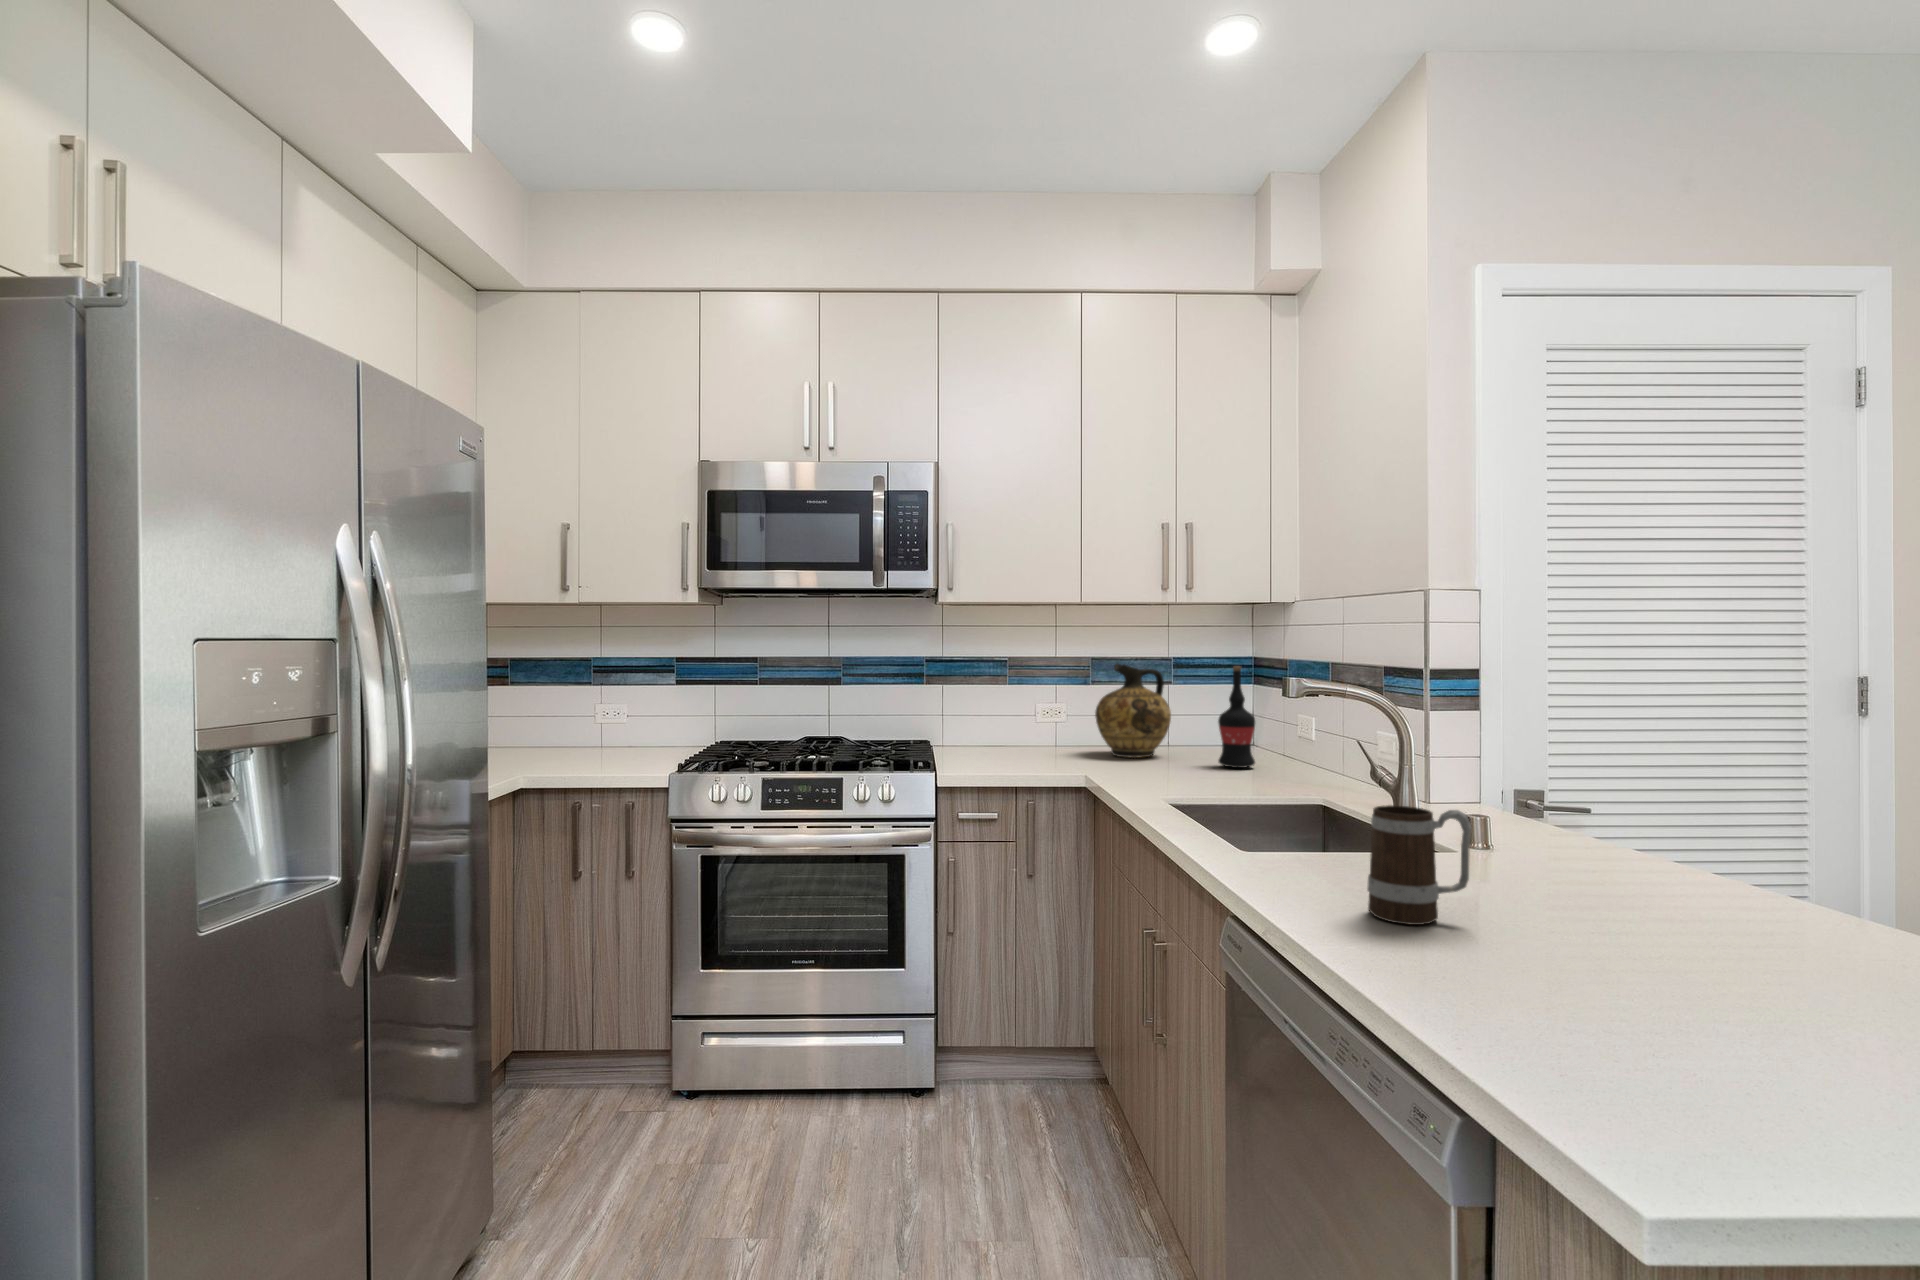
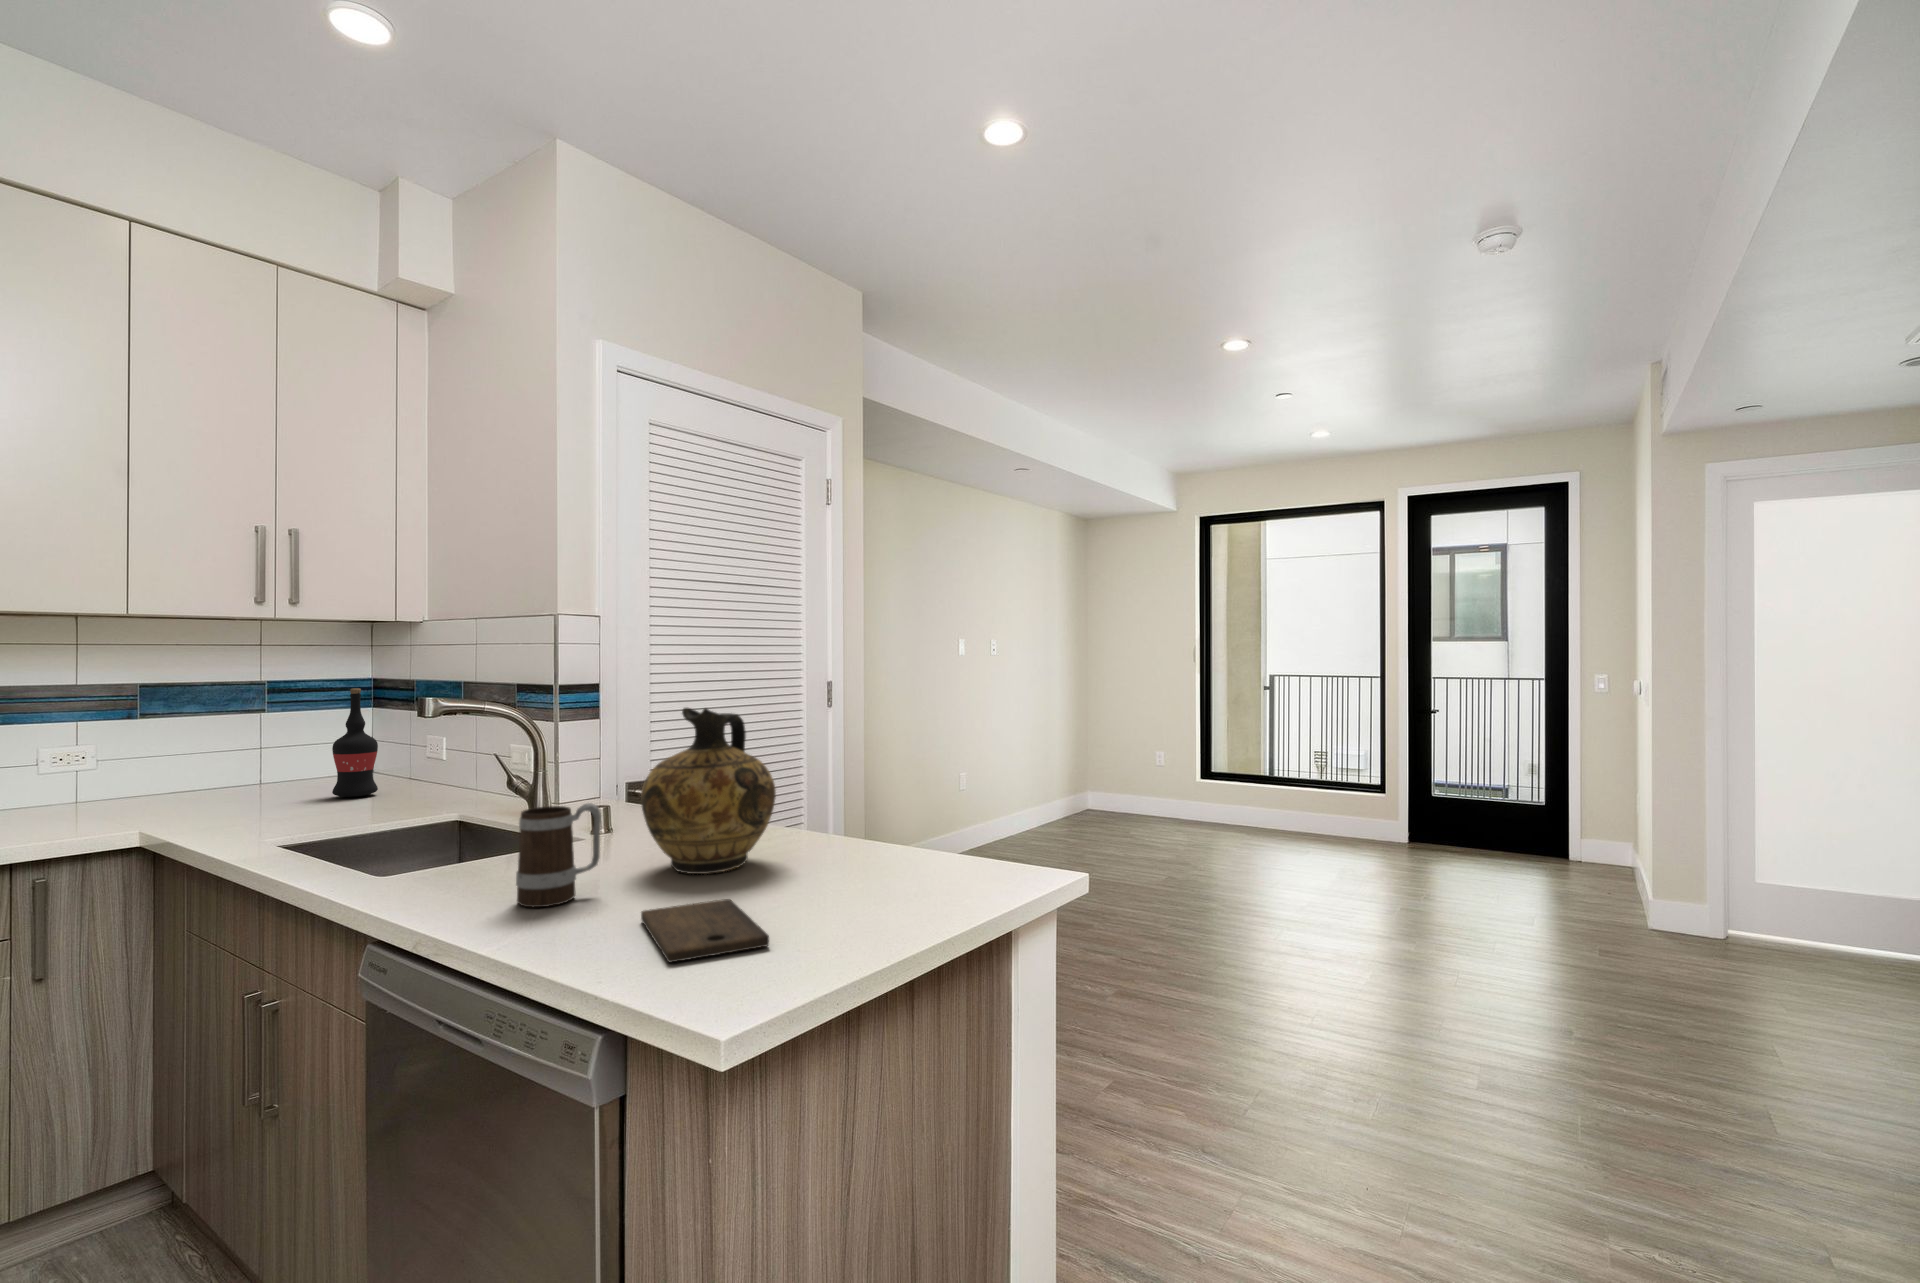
ceramic jug: present [1095,664,1171,758] -> present [641,708,776,874]
cutting board: none [1523,963,1739,1077] -> present [641,899,769,962]

